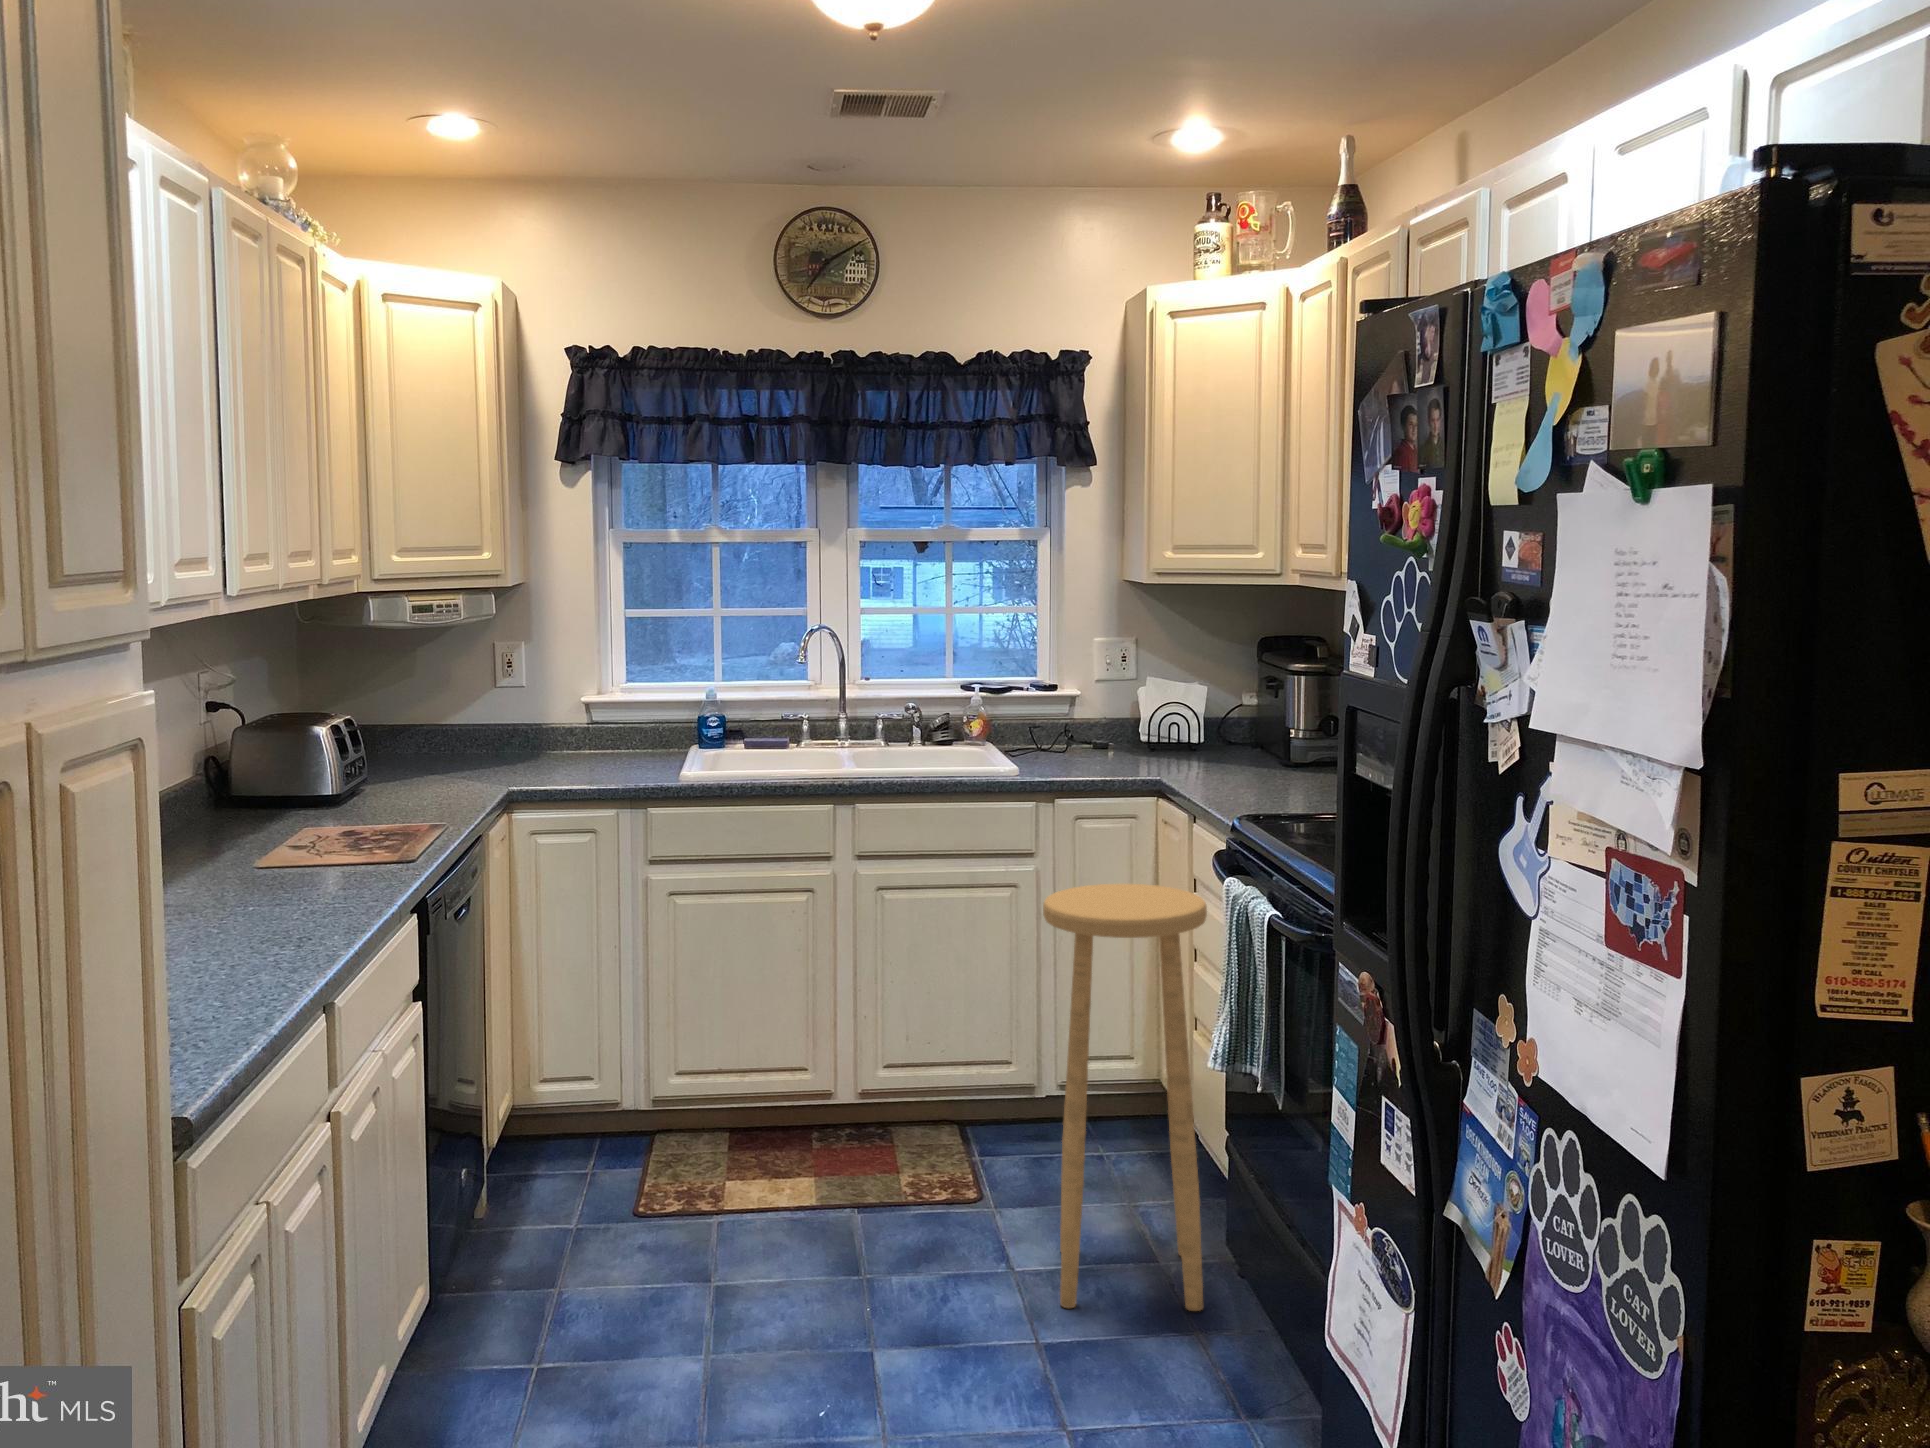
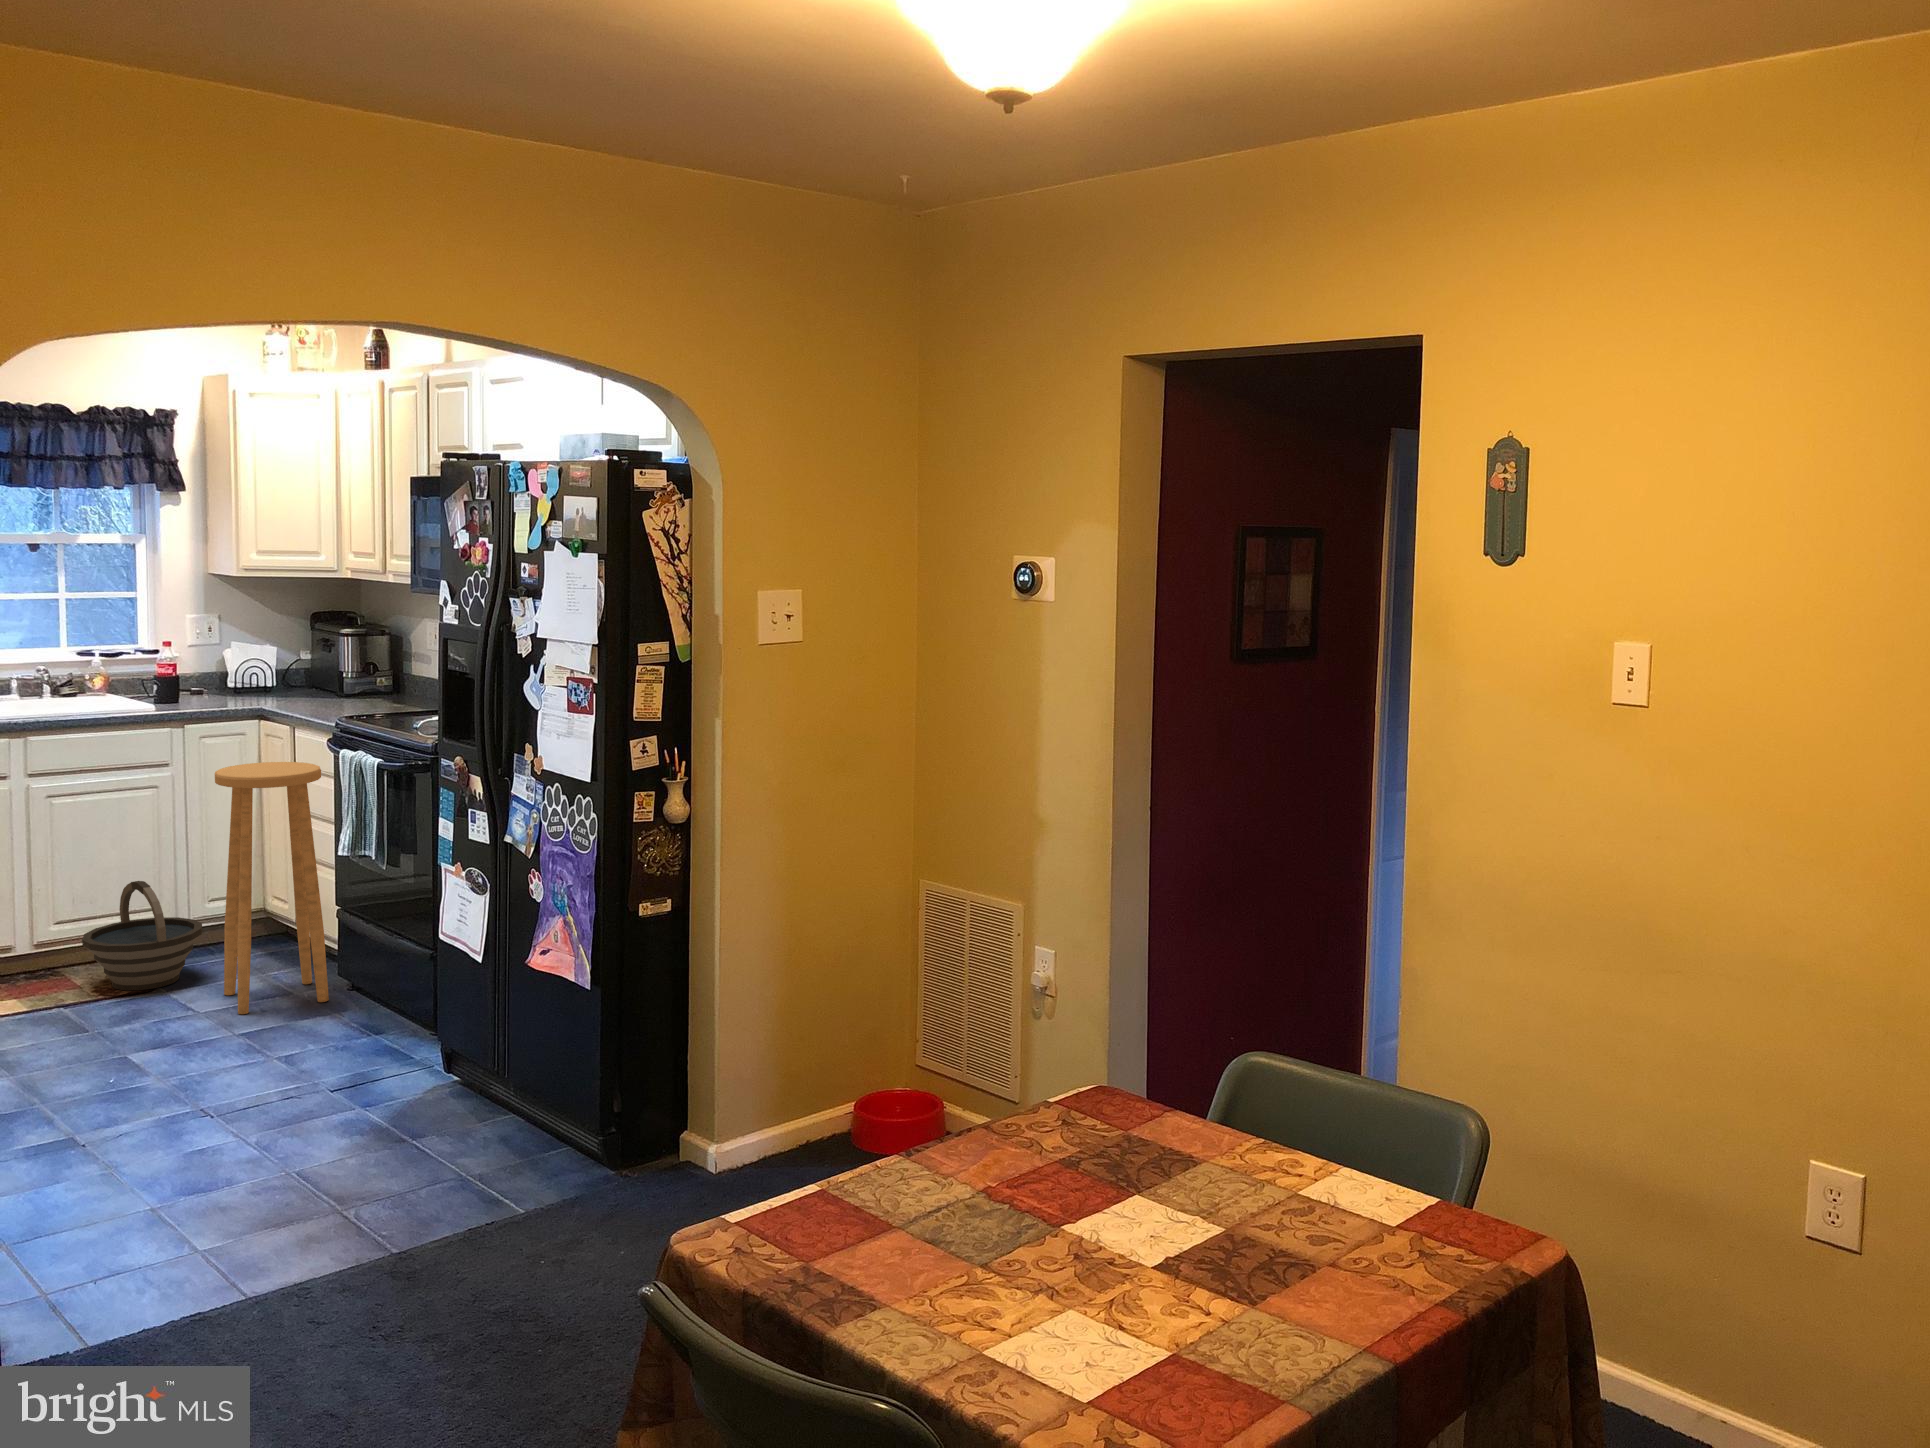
bucket: none [892,1038,1053,1211] -> present [82,881,202,990]

